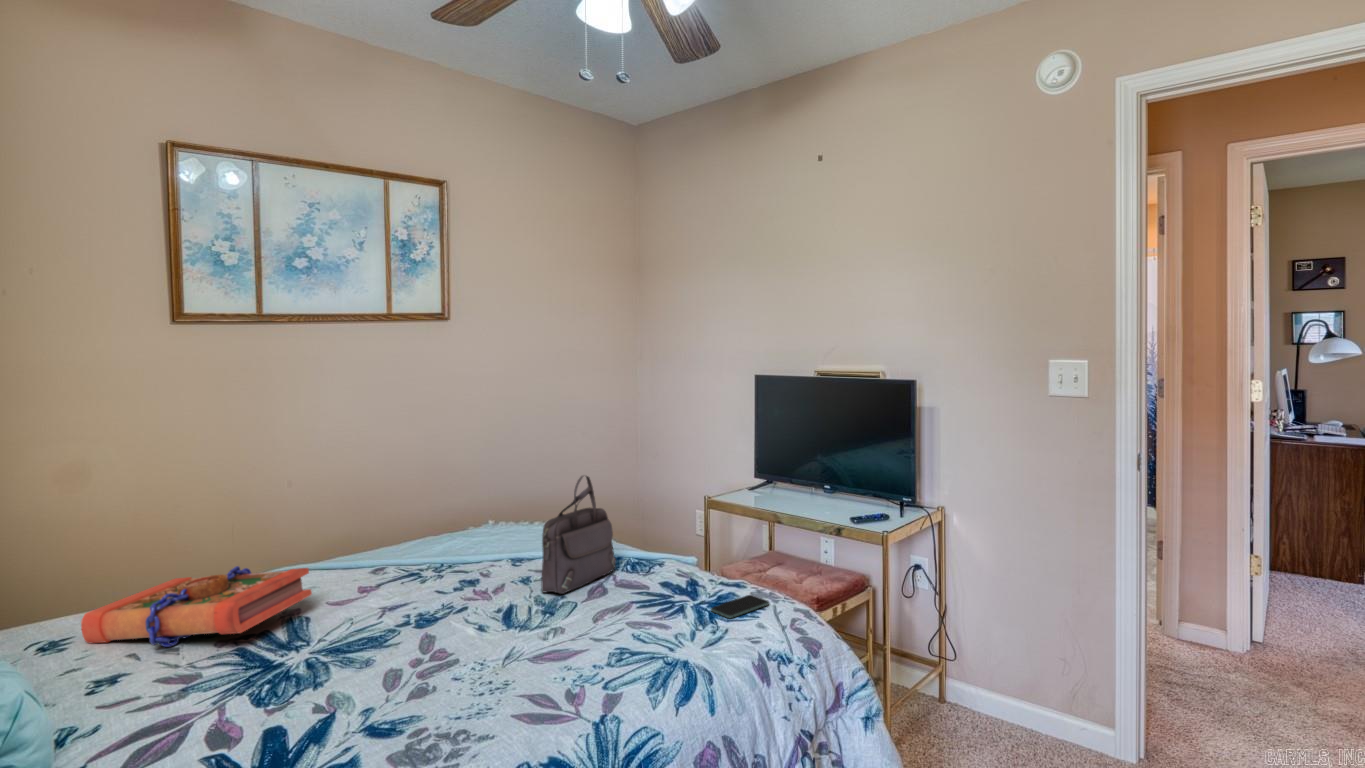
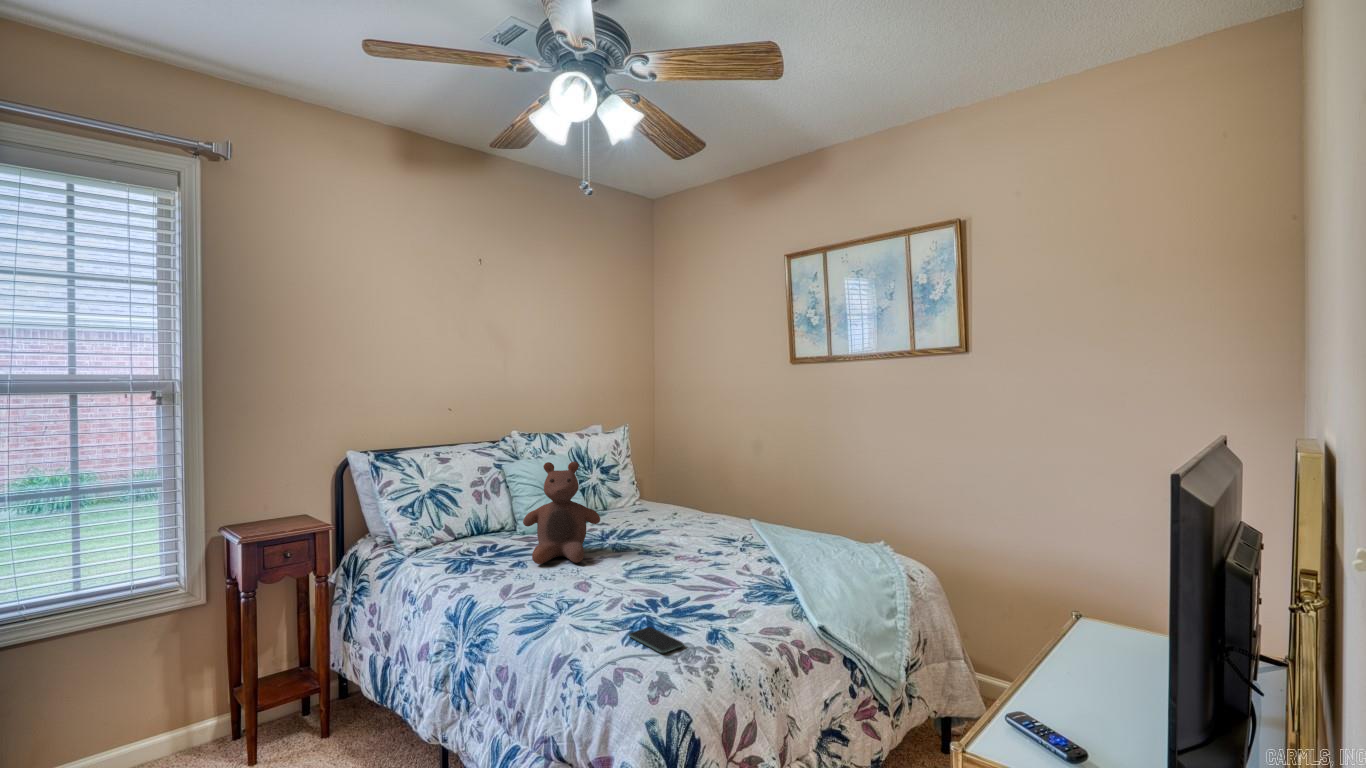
handbag: present [541,476,616,594] -> none [679,492,759,592]
stuffed bear: none [309,493,451,692] -> present [523,462,600,564]
book: present [81,566,312,647] -> none [597,500,667,525]

